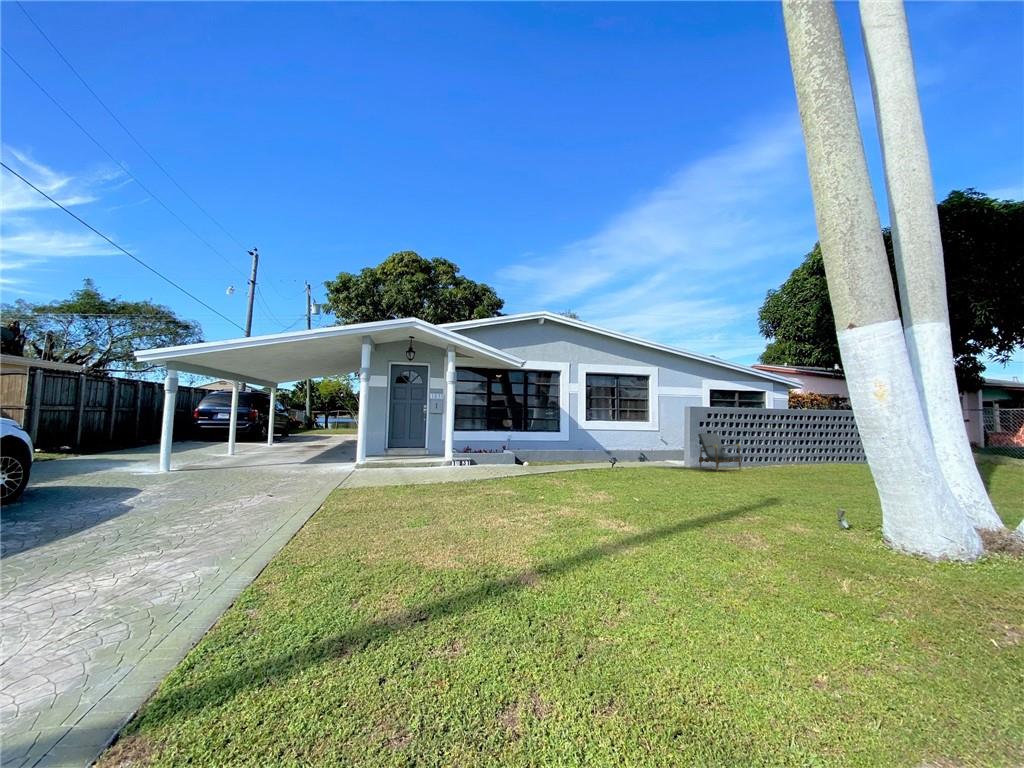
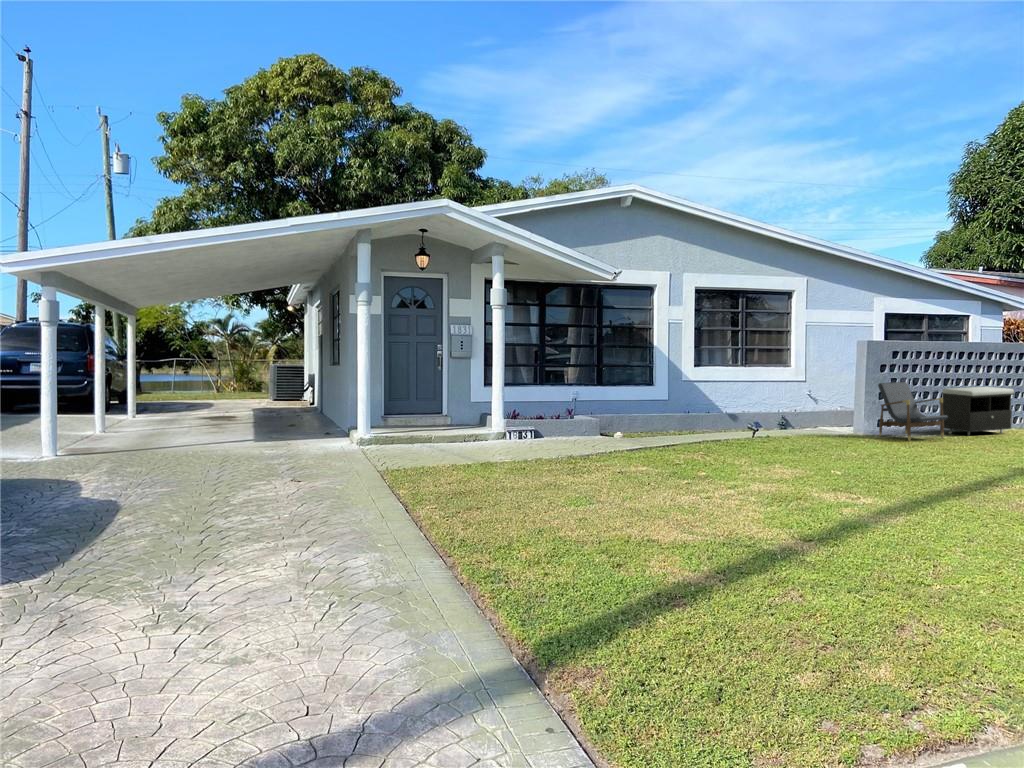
storage bench: none [742,437,788,469] -> present [942,387,1014,435]

